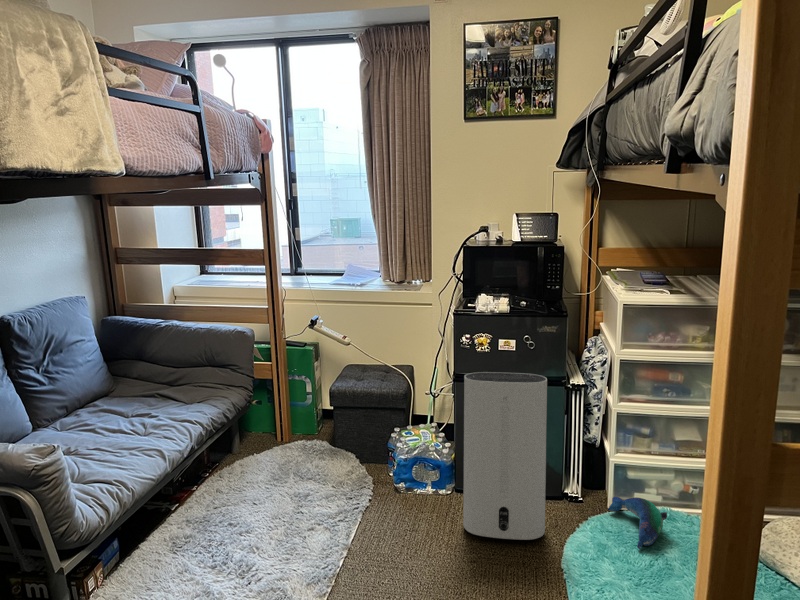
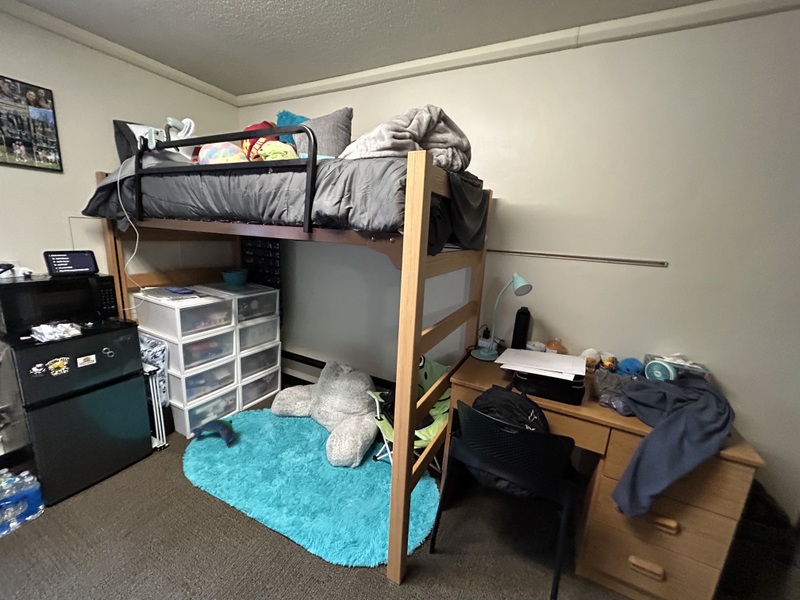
air purifier: present [463,372,547,540] -> none [56,373,163,520]

